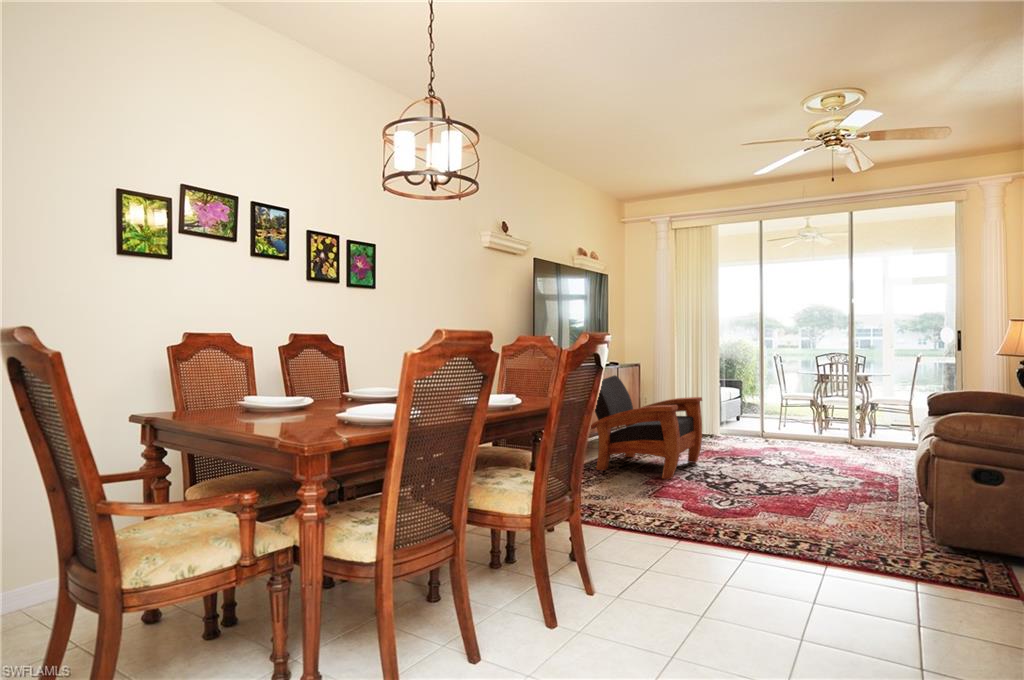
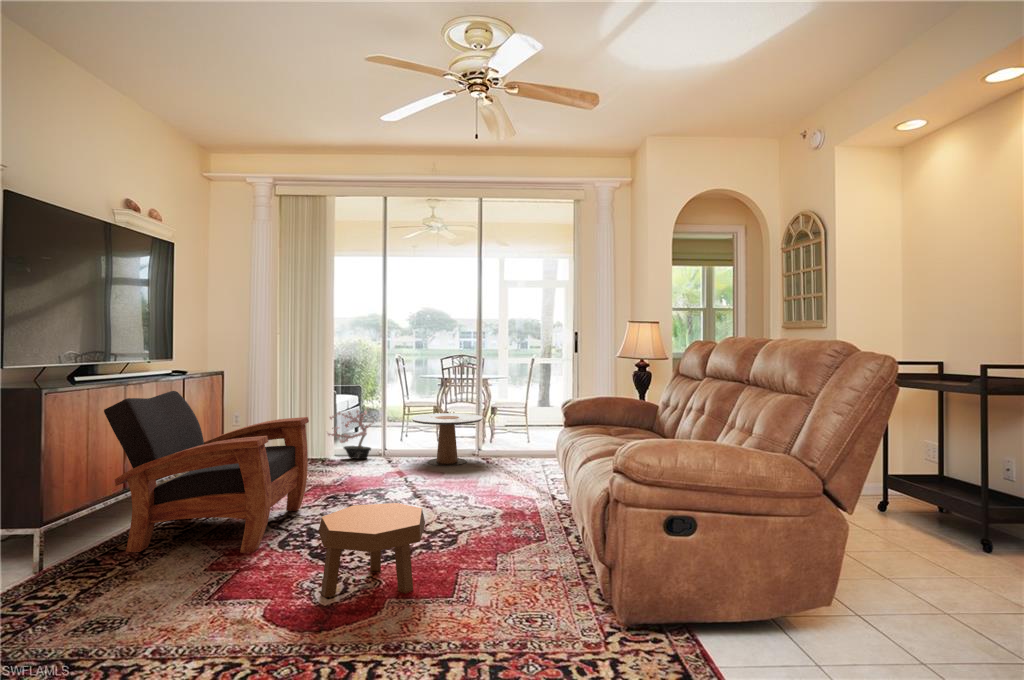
potted plant: none [713,395,755,439] -> present [327,407,374,459]
side table: none [787,405,857,450] -> present [412,413,483,466]
footstool: none [713,453,789,511] -> present [319,503,425,597]

